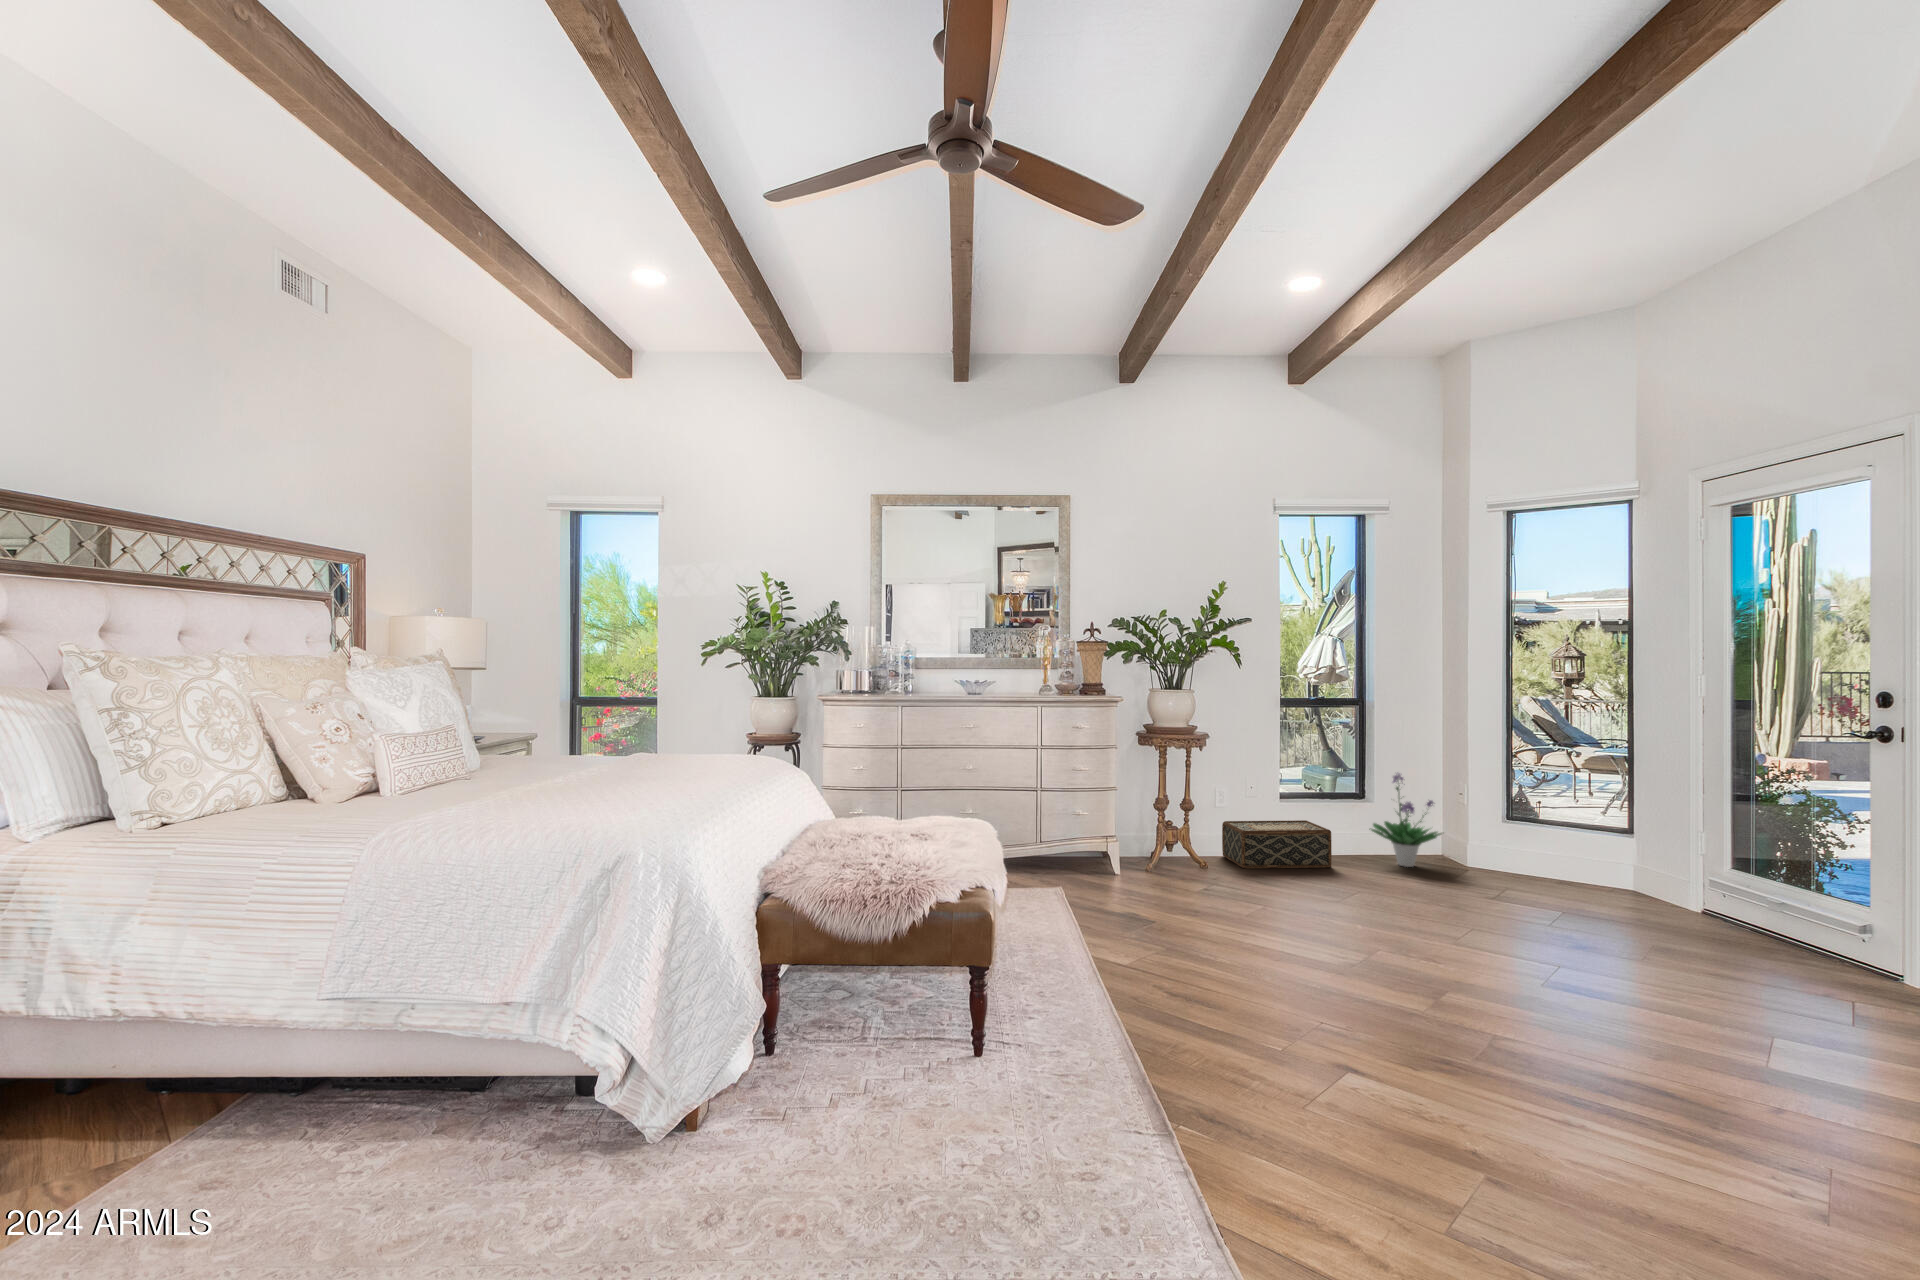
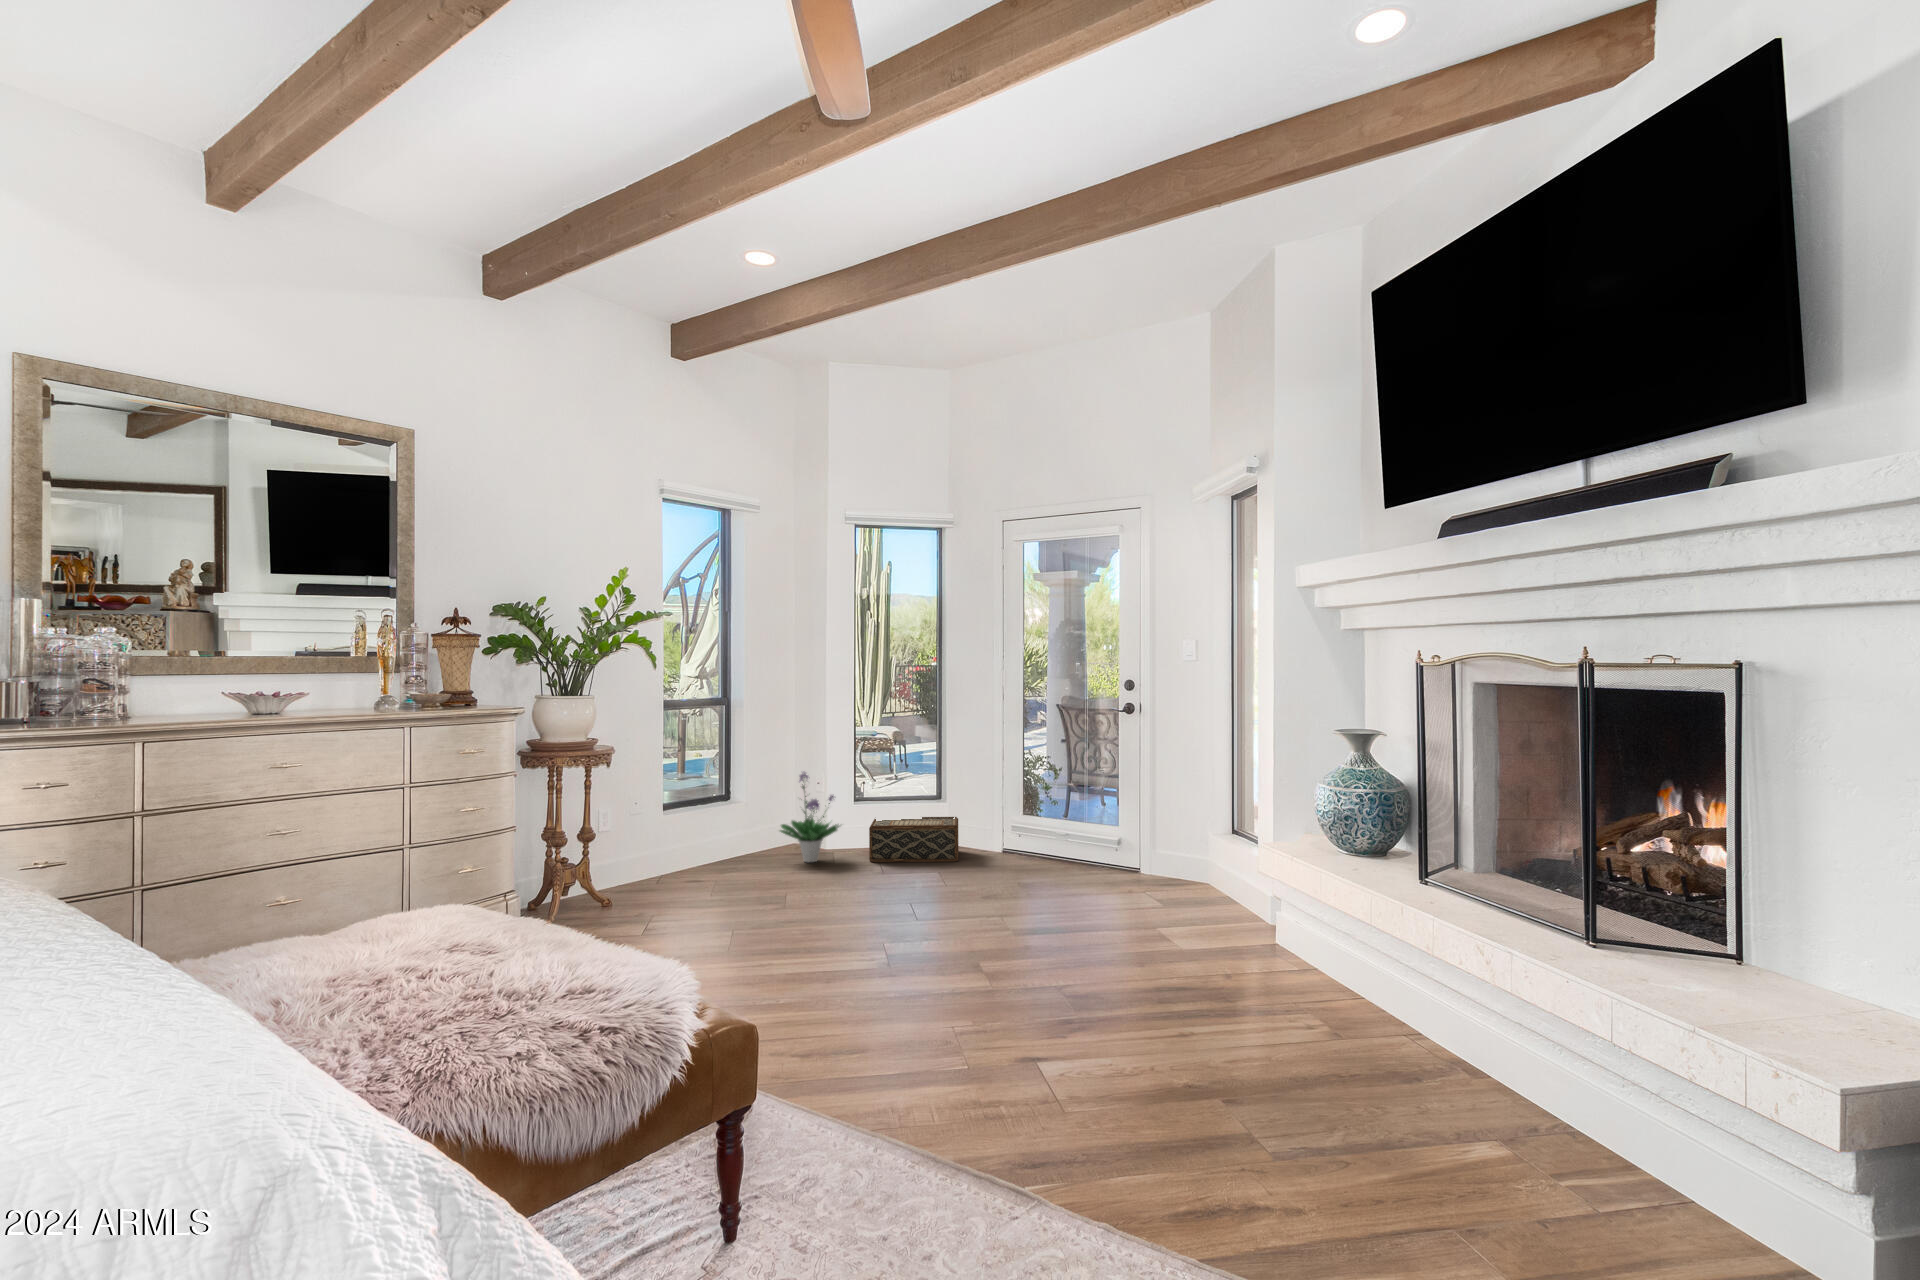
woven basket: present [1222,820,1332,869] -> present [869,817,959,862]

